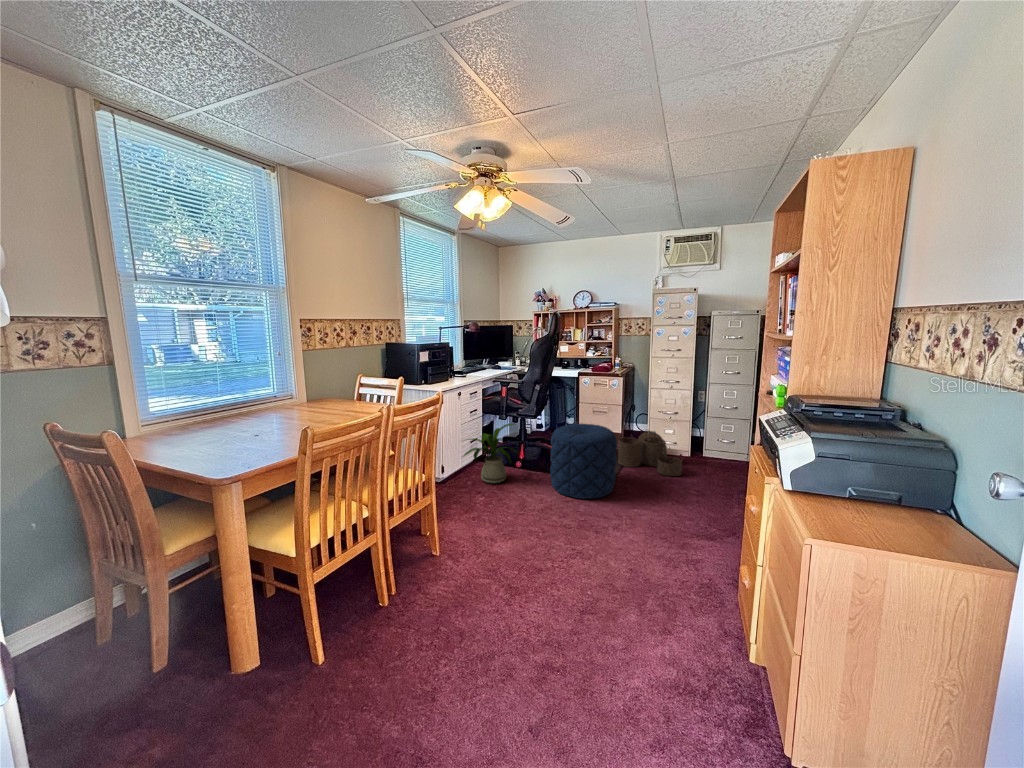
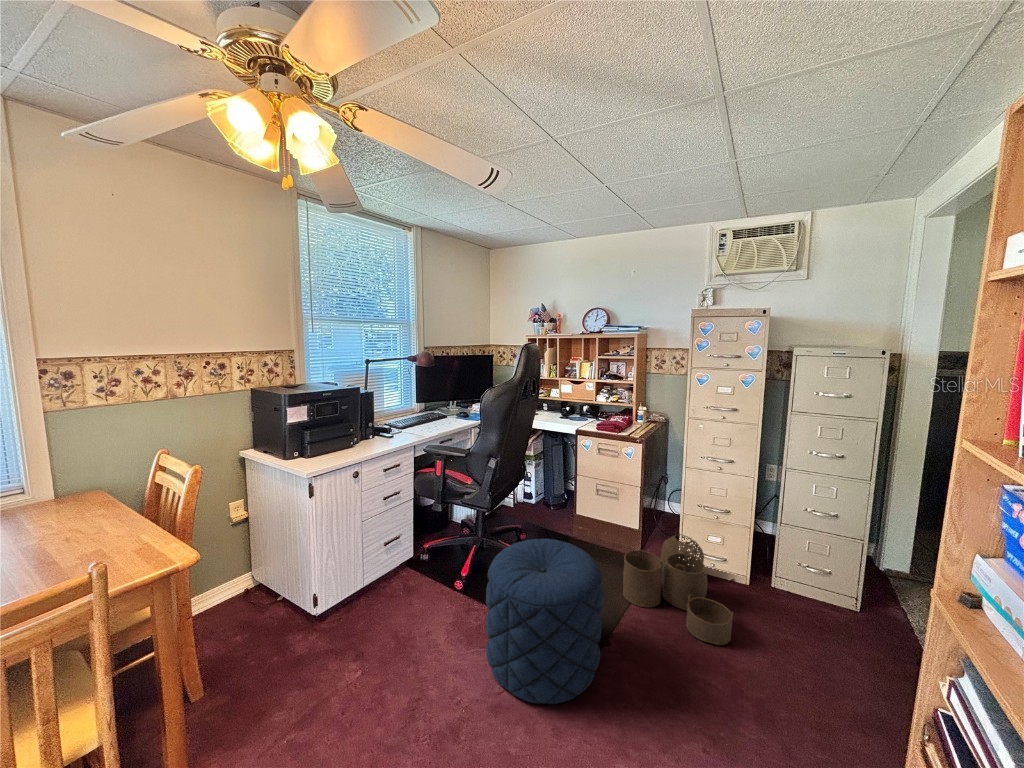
house plant: present [463,424,517,483] -> none [346,530,453,630]

